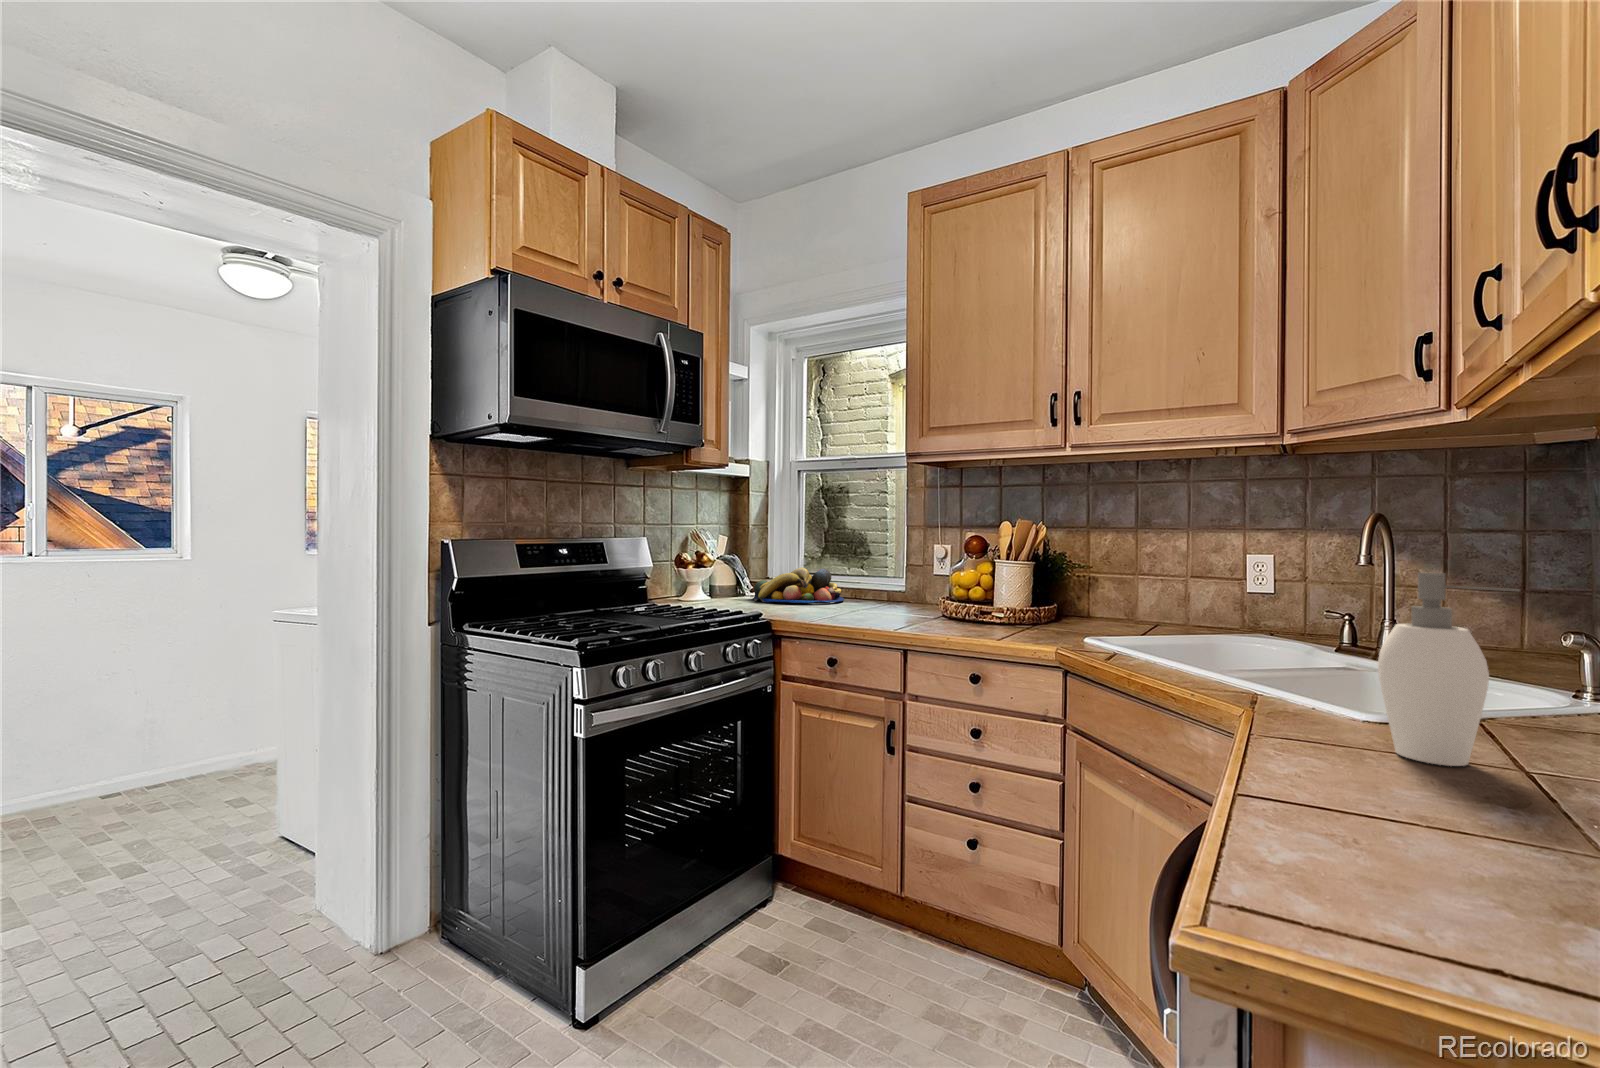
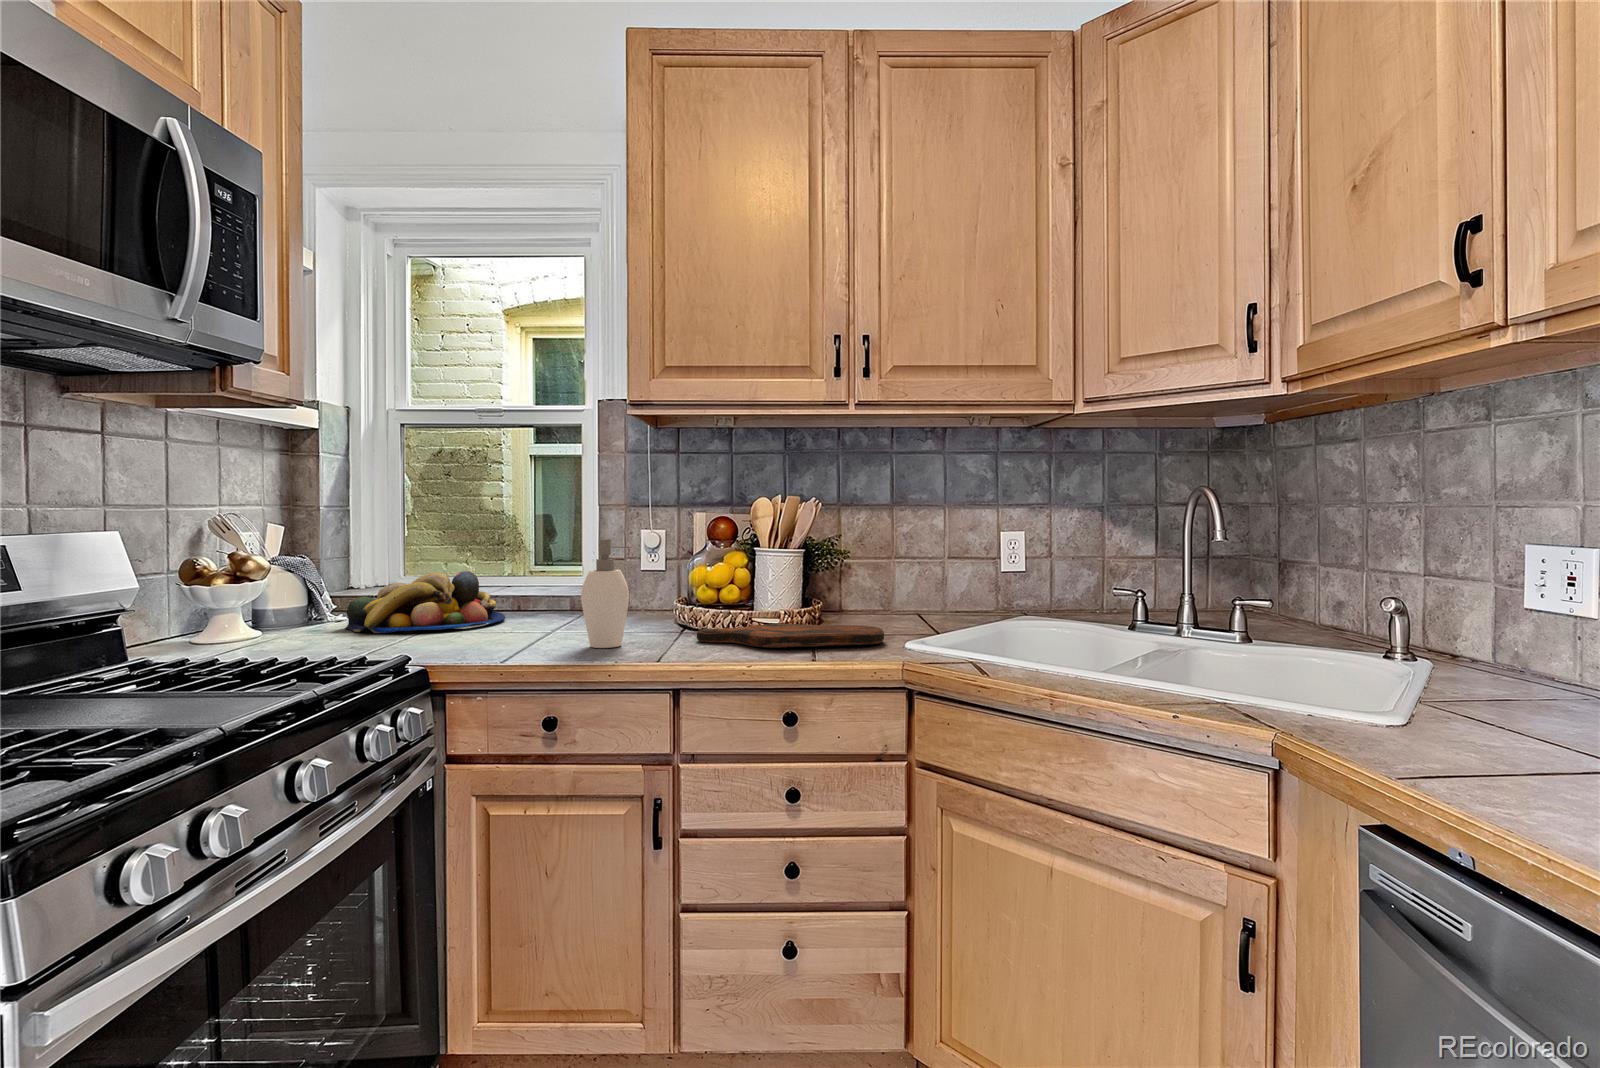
soap dispenser: present [1378,573,1520,766] -> present [581,539,631,648]
cutting board: none [940,614,1083,636] -> present [697,624,884,648]

